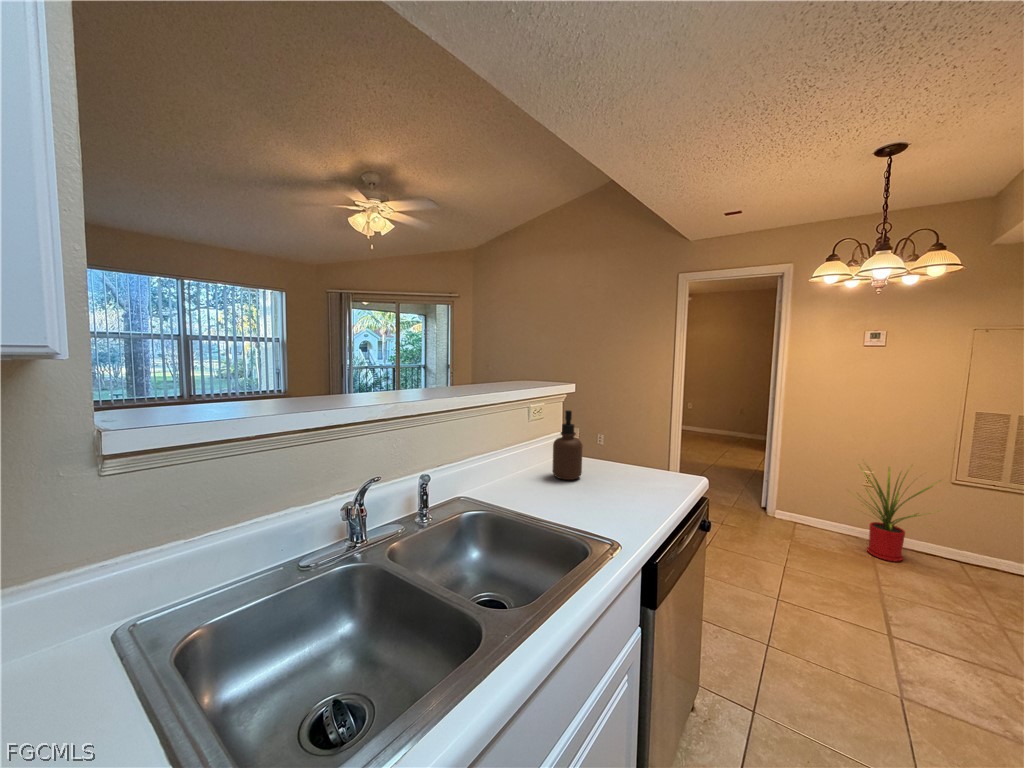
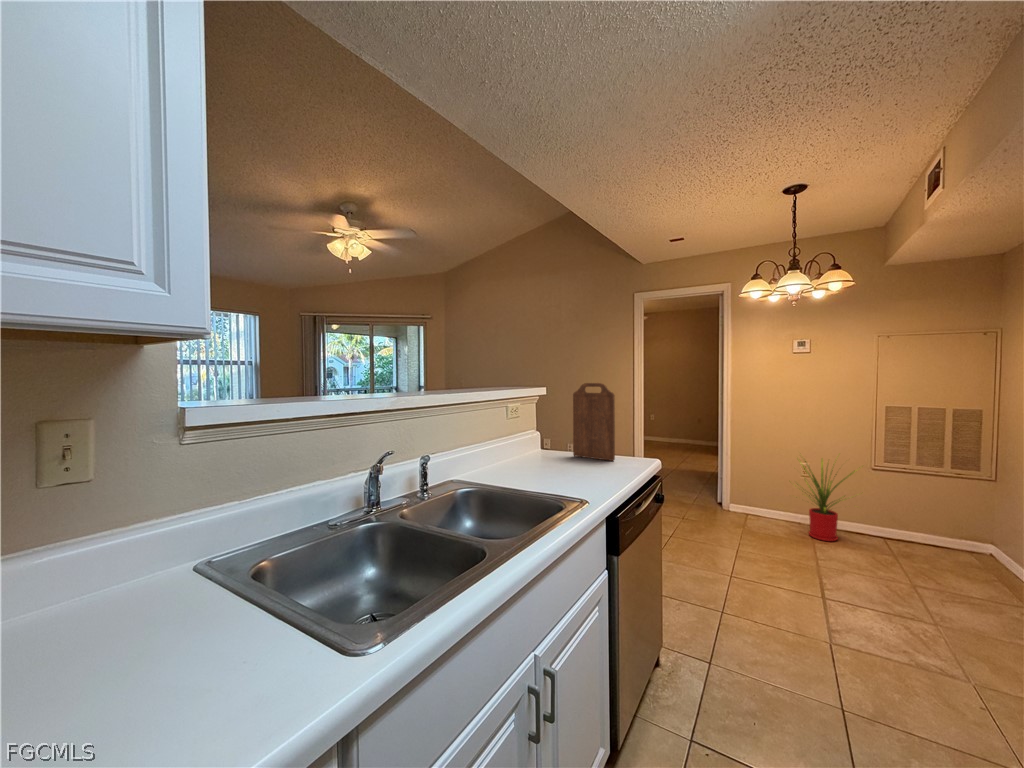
cutting board: none [604,382,657,476] -> present [573,383,615,461]
soap dispenser: present [553,410,583,480] -> none [530,407,555,466]

